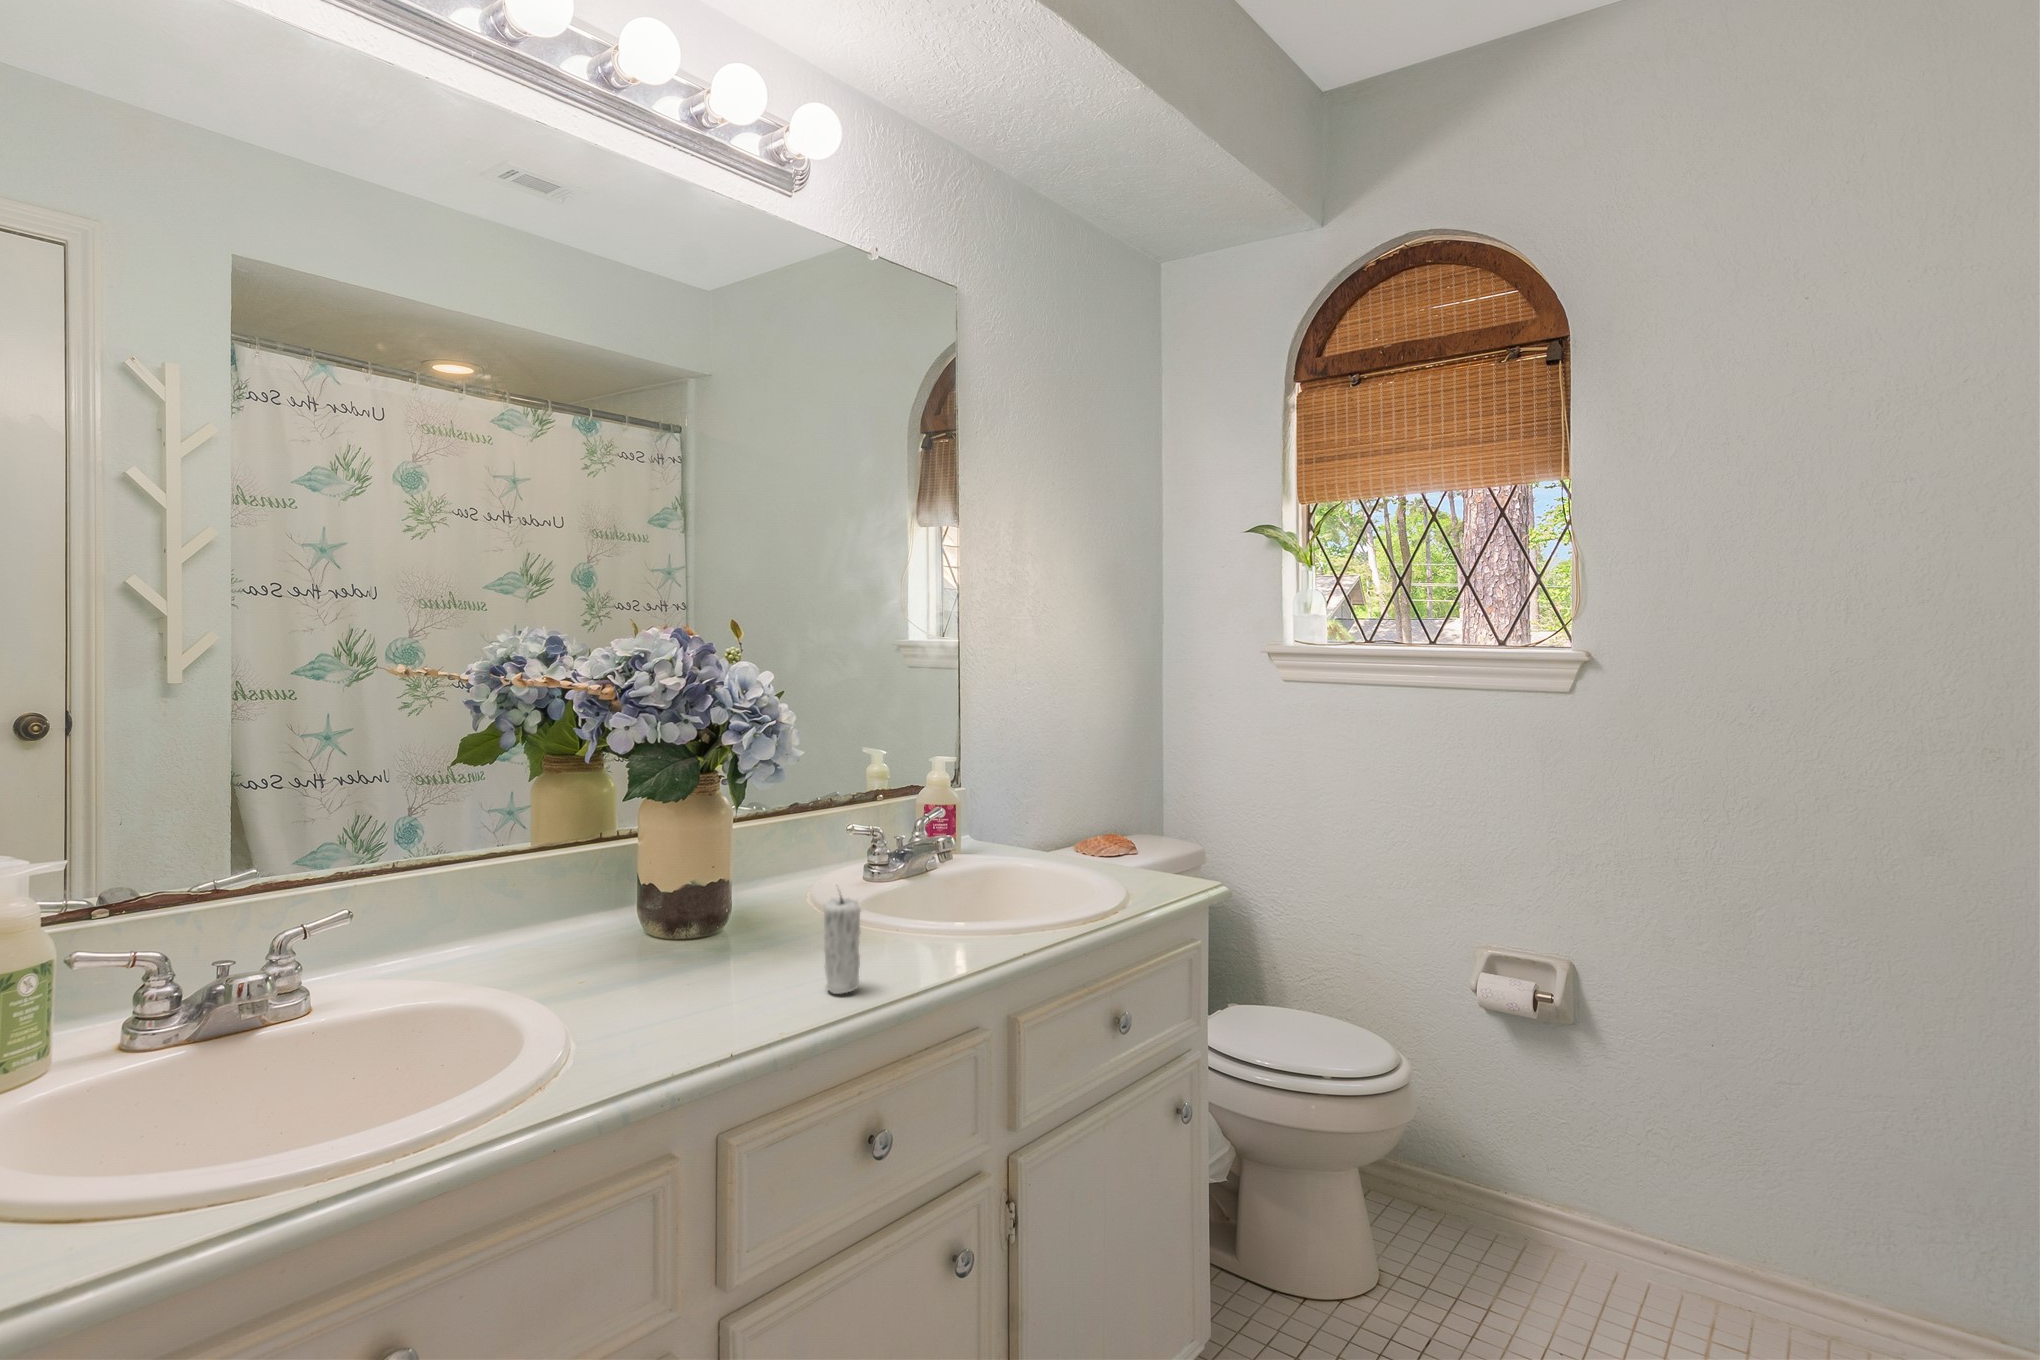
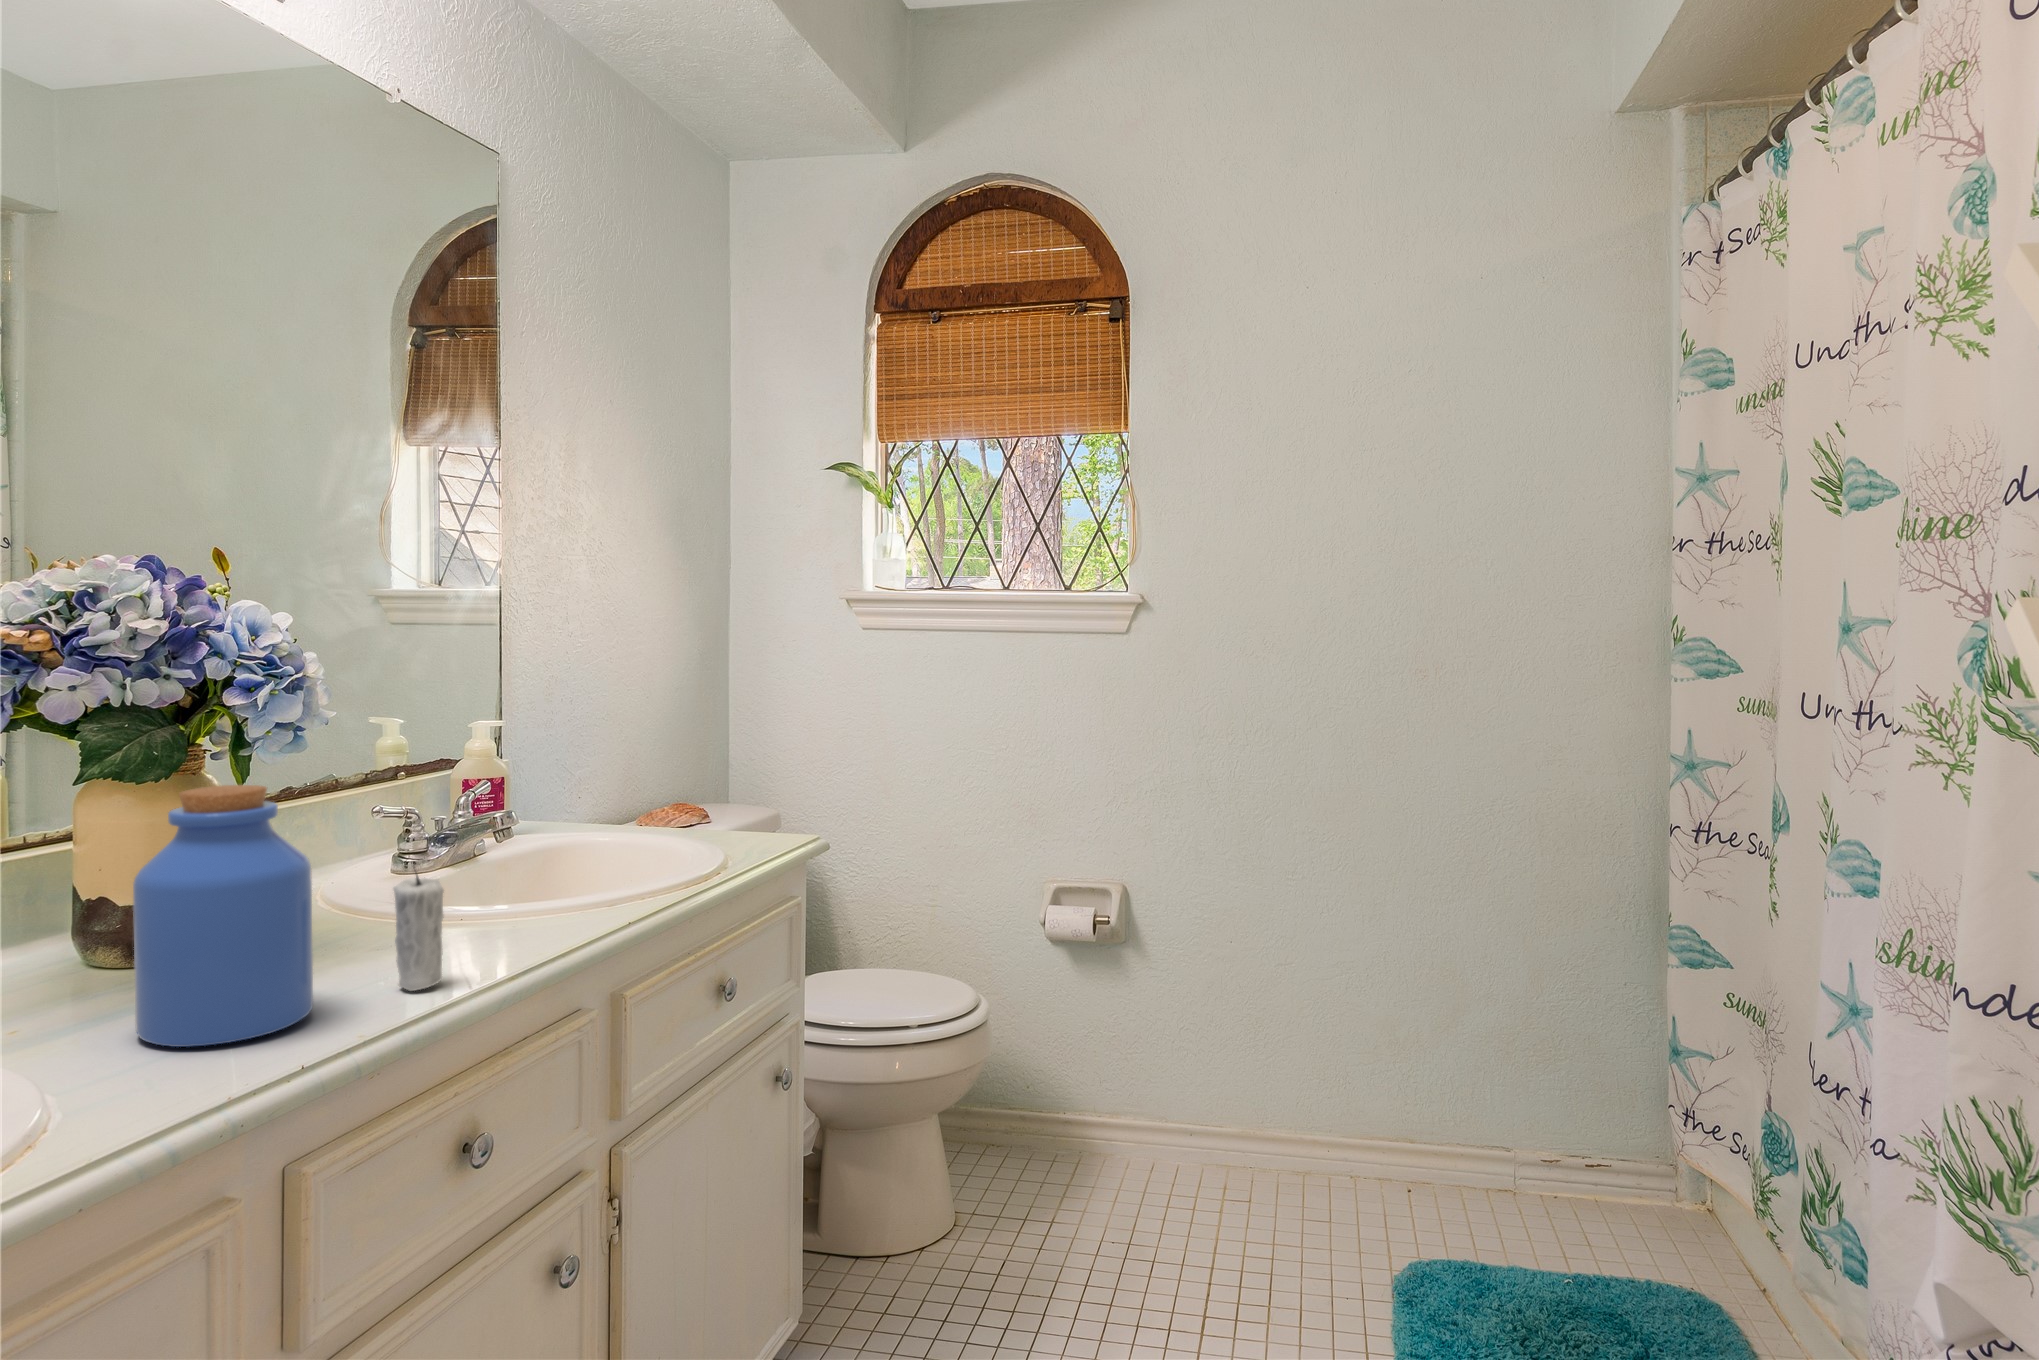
jar: none [637,811,759,1021] -> present [133,785,313,1047]

